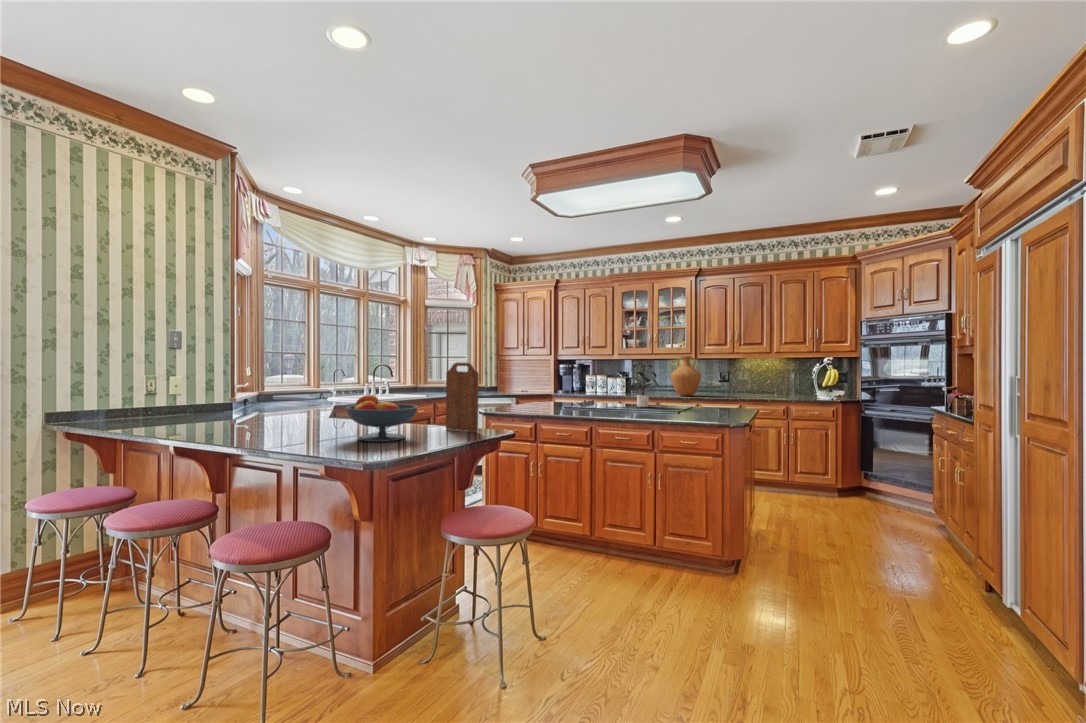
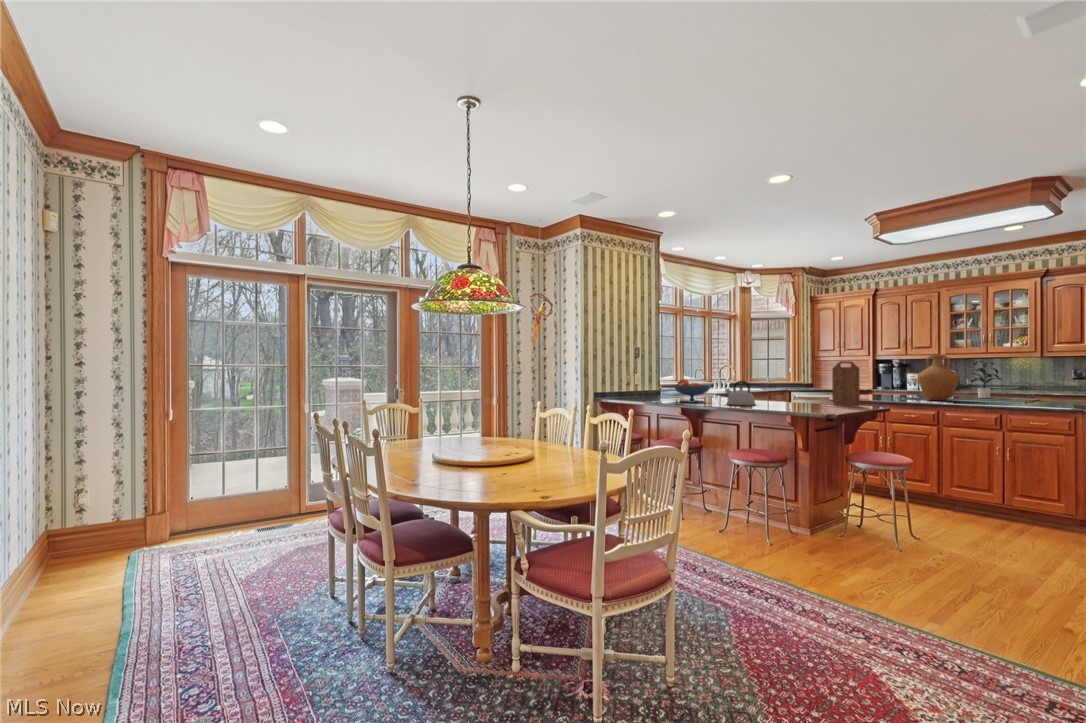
vase: present [671,356,701,396] -> present [917,355,959,401]
kettle: none [271,393,324,438] -> present [725,381,755,405]
fruit bowl: present [346,395,418,442] -> present [674,379,710,403]

